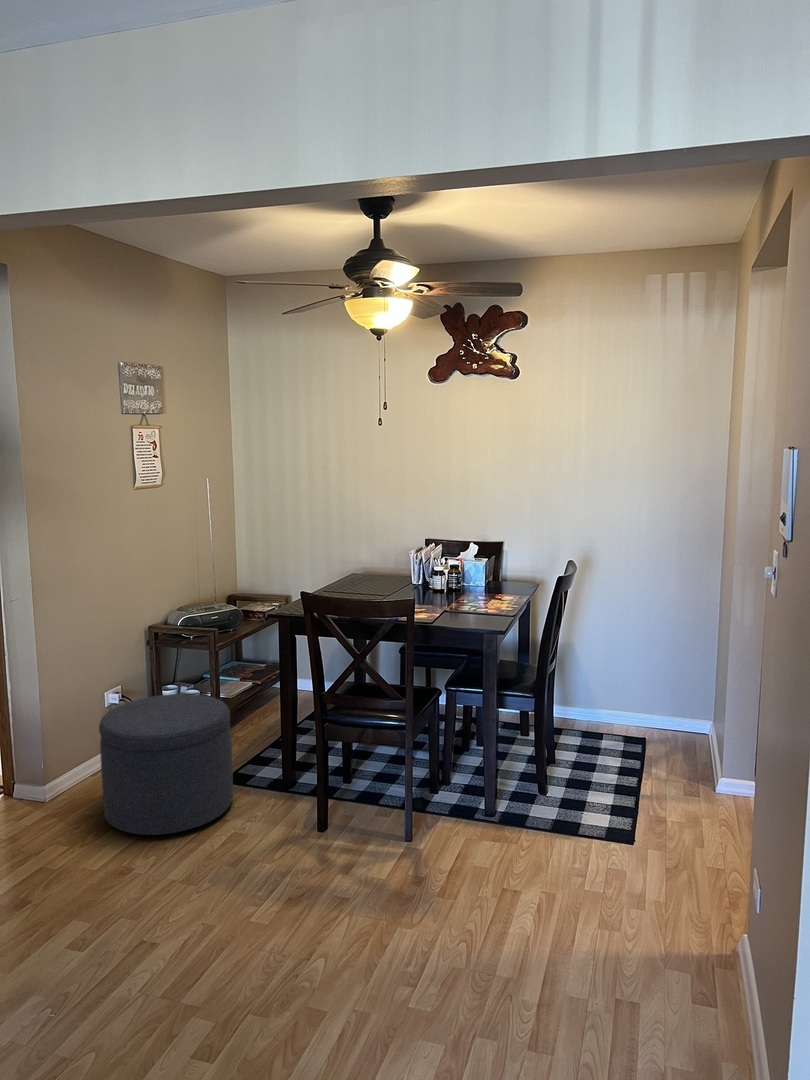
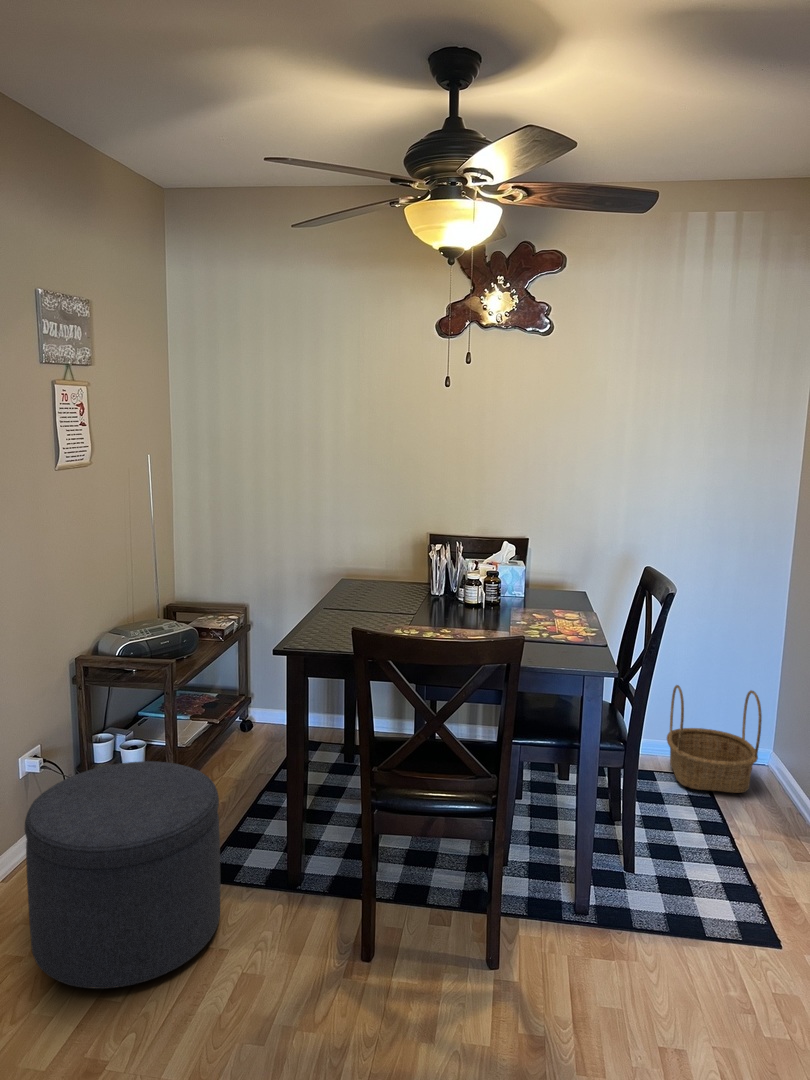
basket: none [616,660,689,749] -> present [667,685,762,793]

